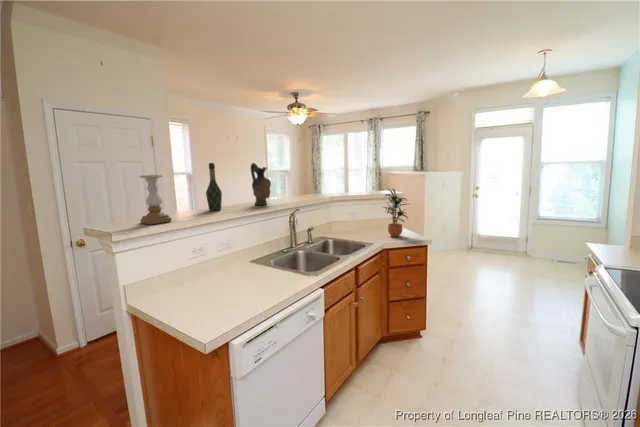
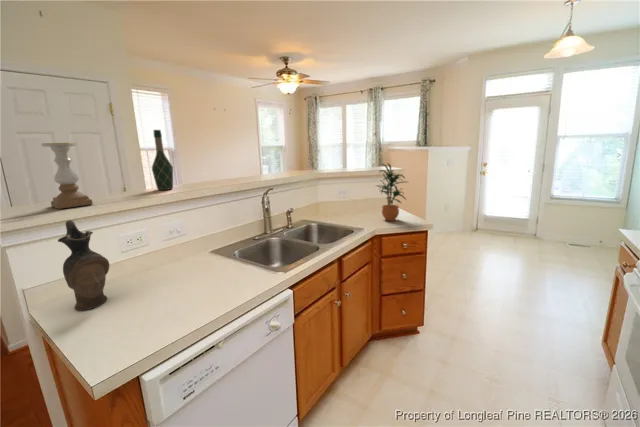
ceramic pitcher: present [251,163,271,205] -> present [58,220,110,311]

